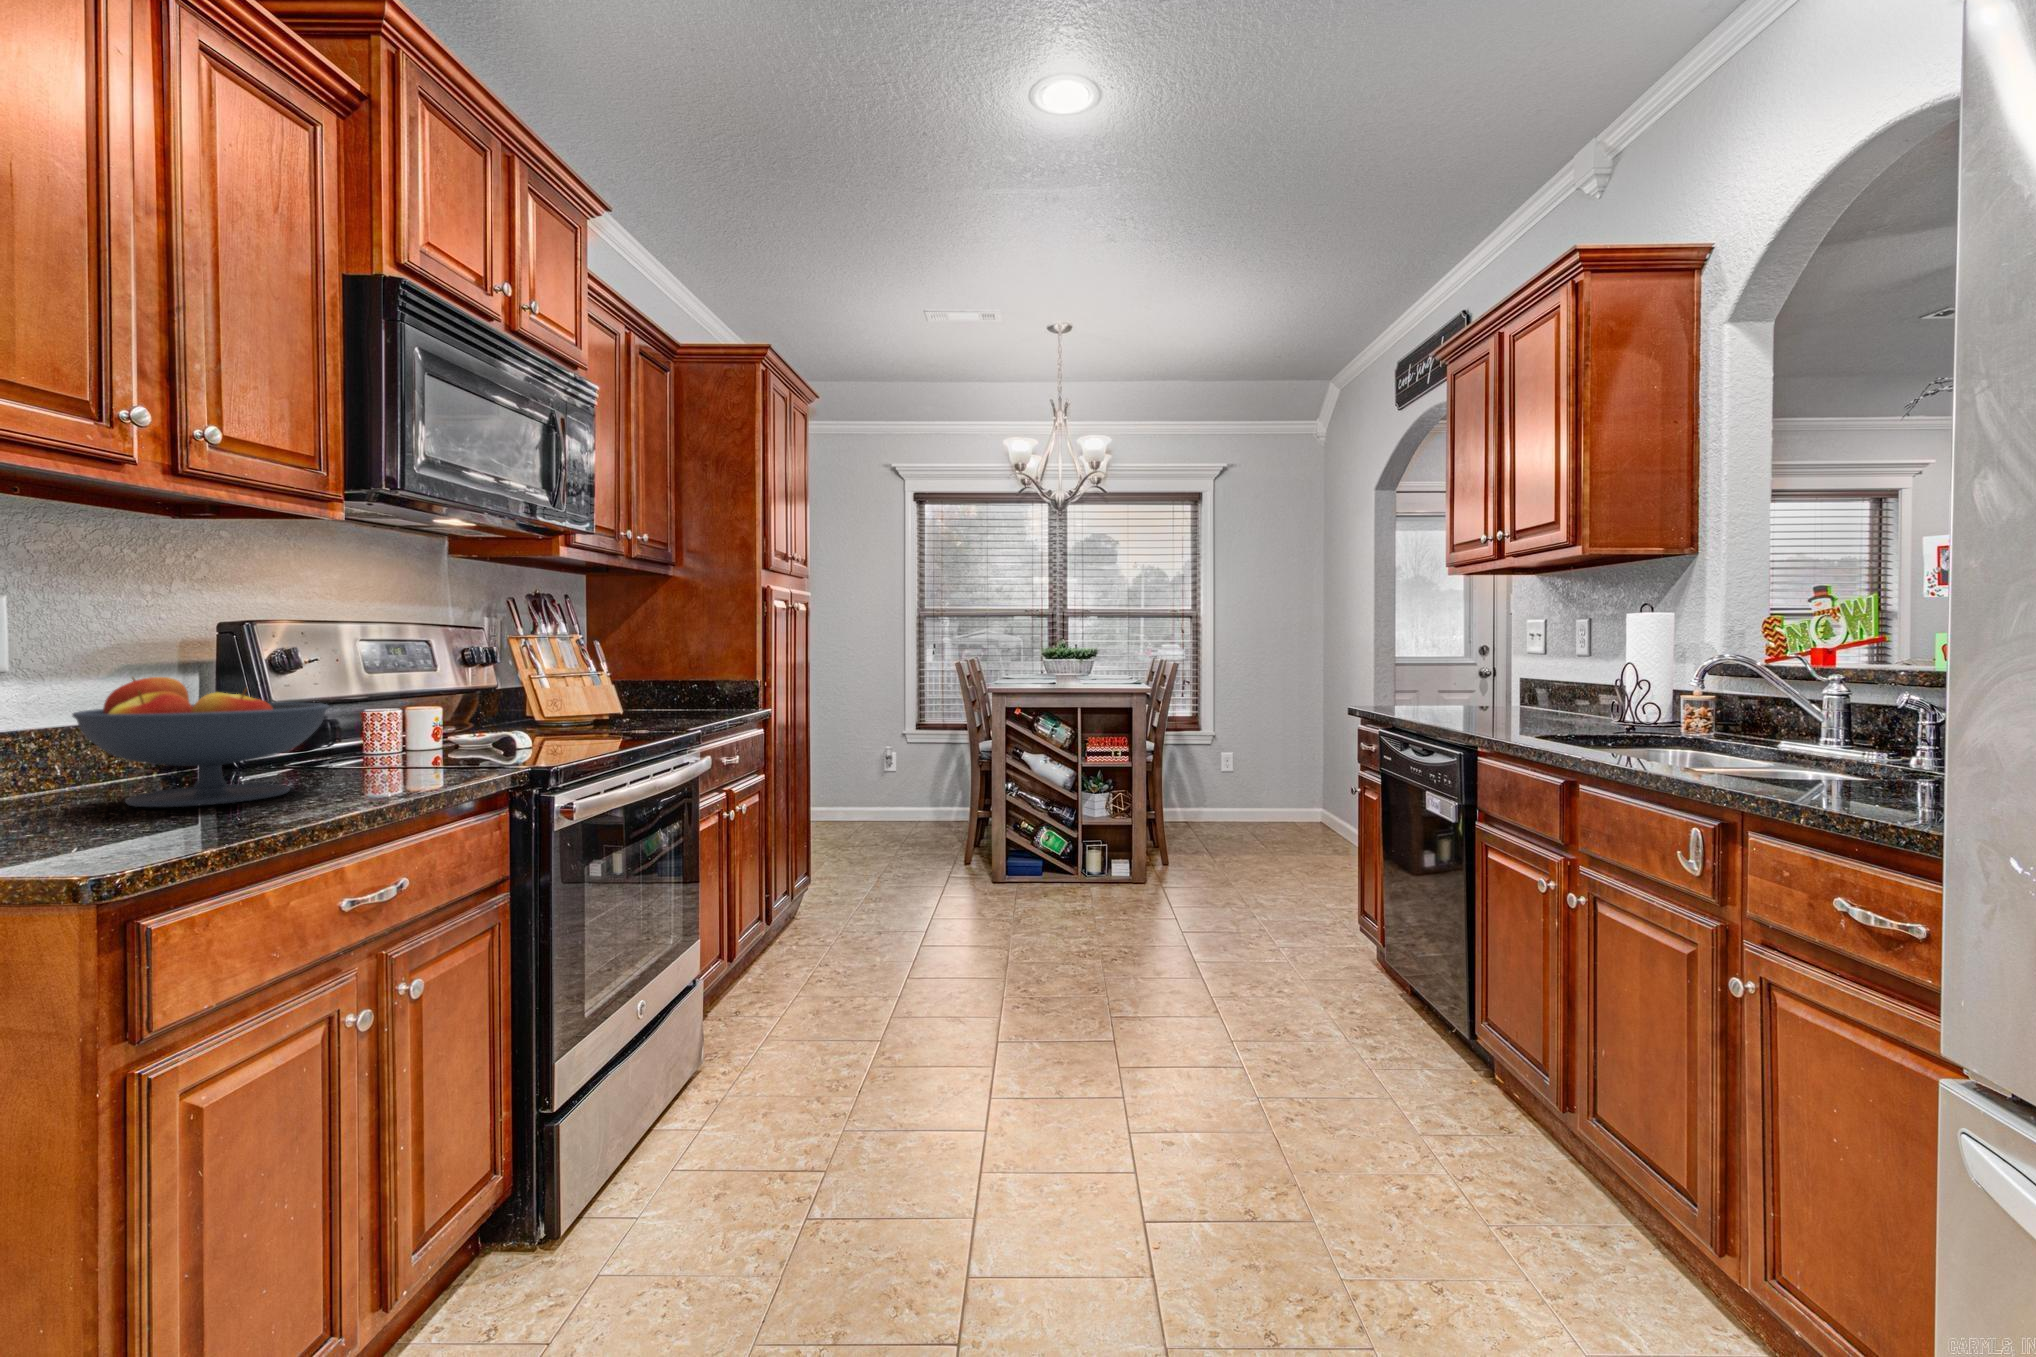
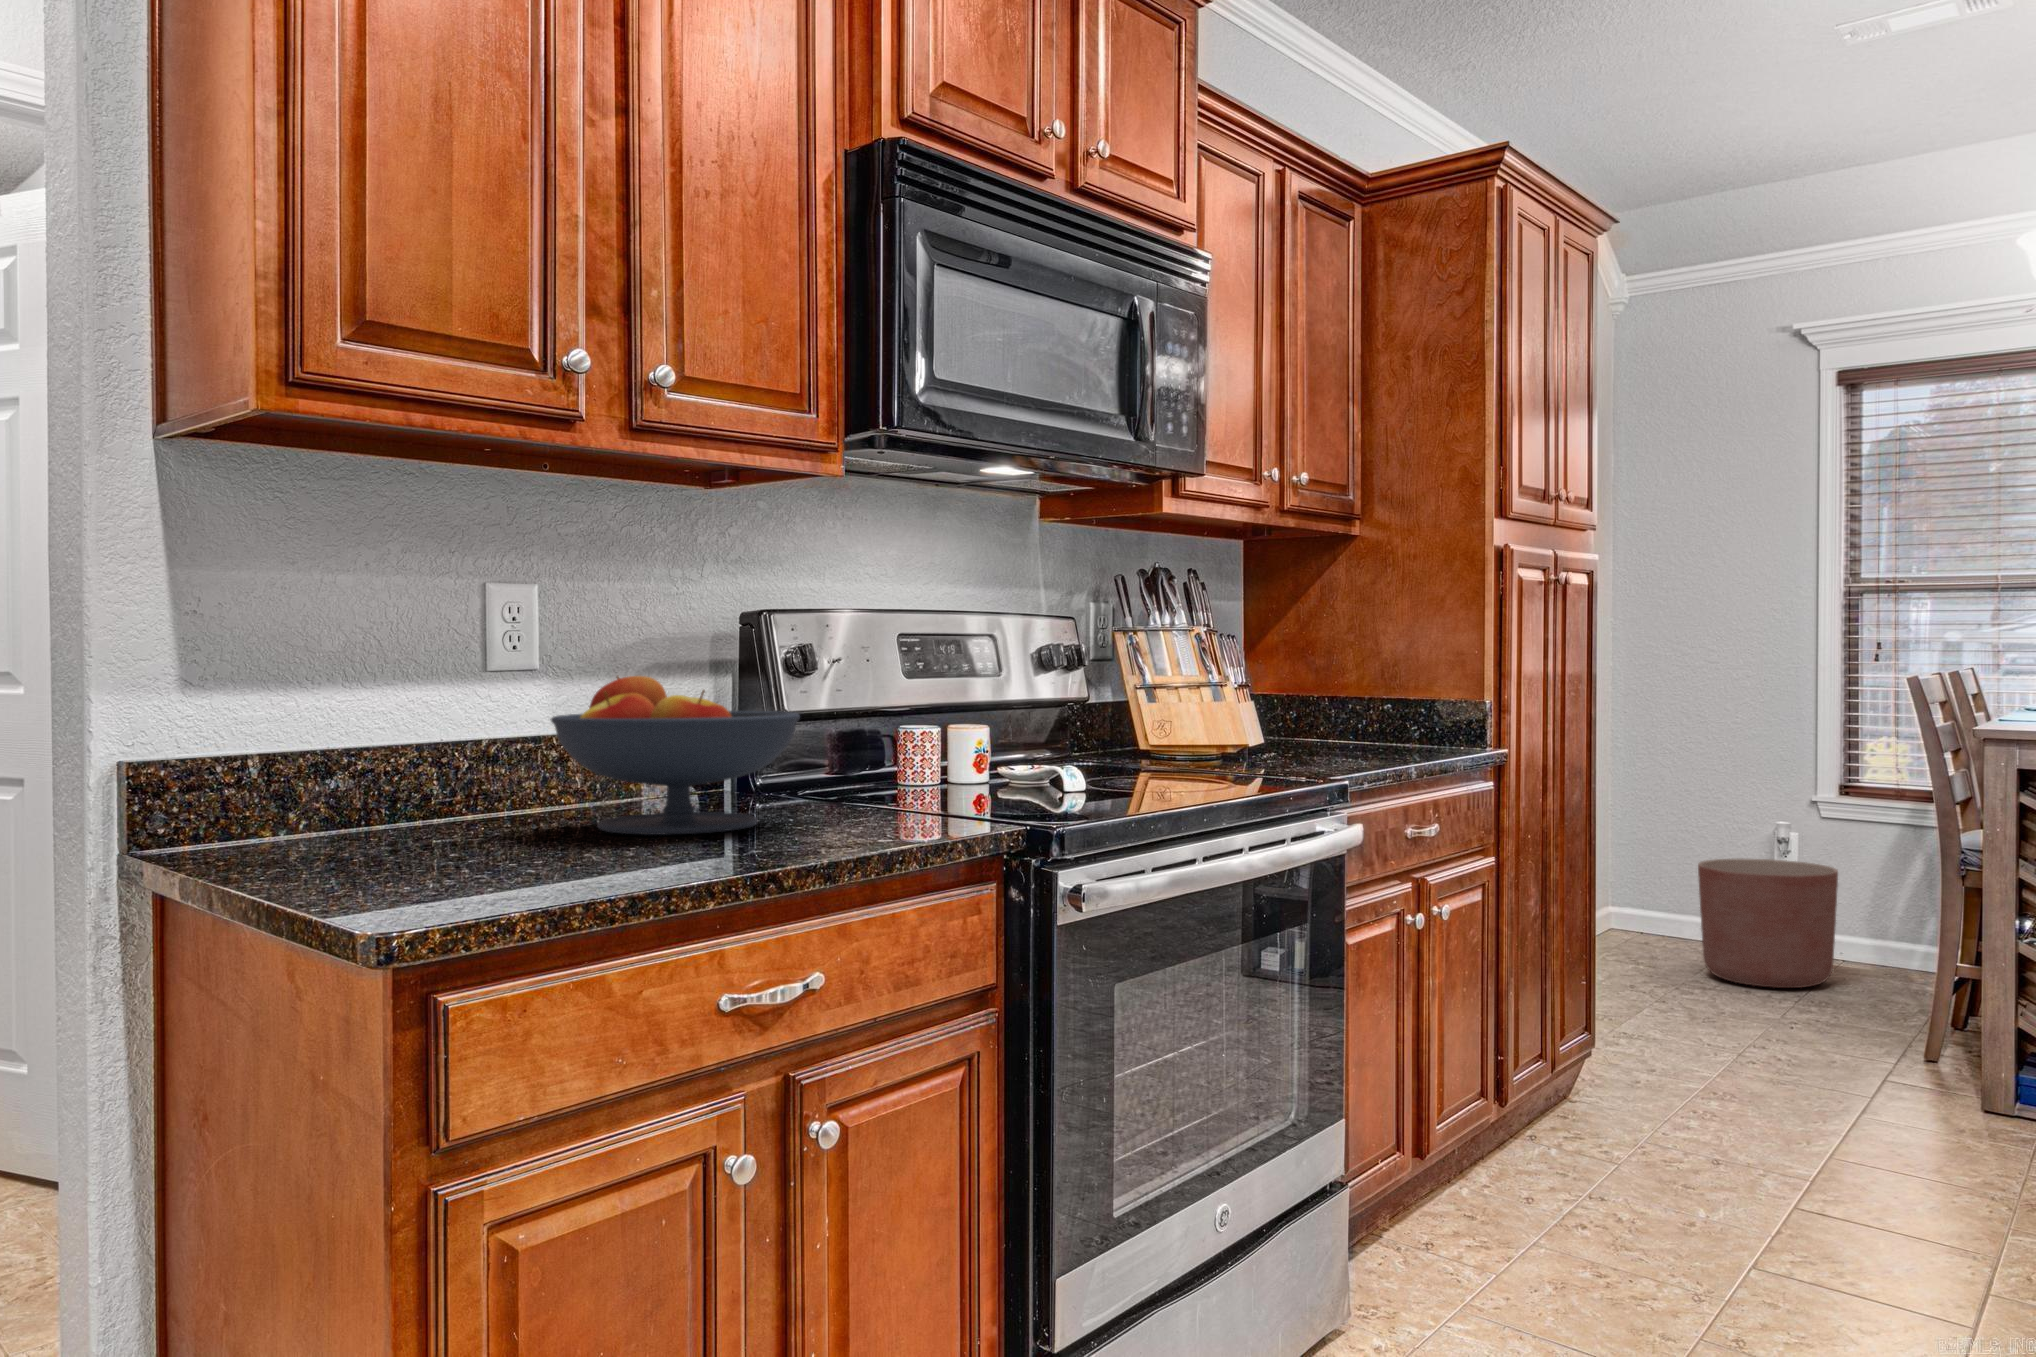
planter: none [848,766,918,837] -> present [1698,859,1838,988]

